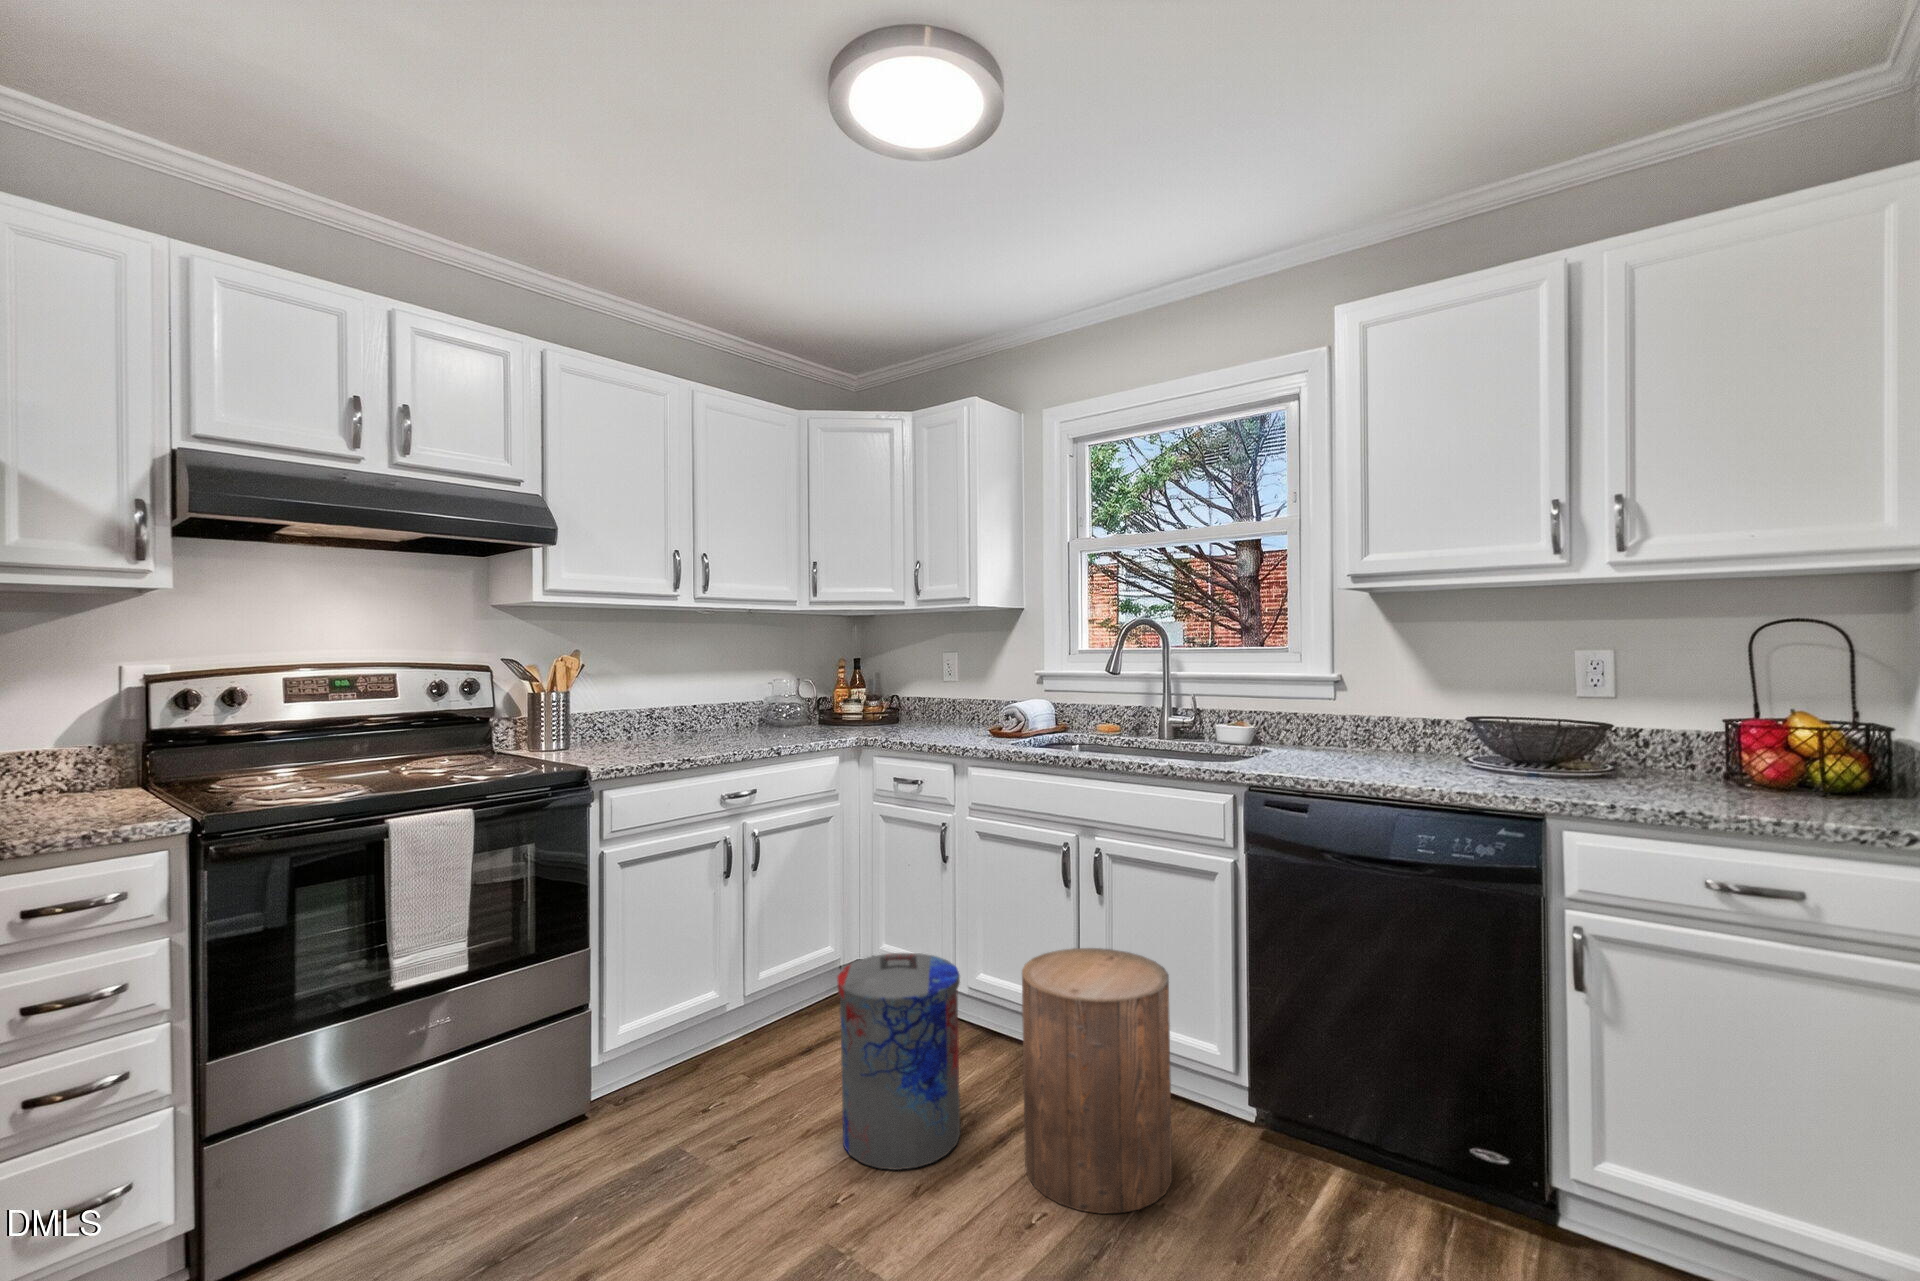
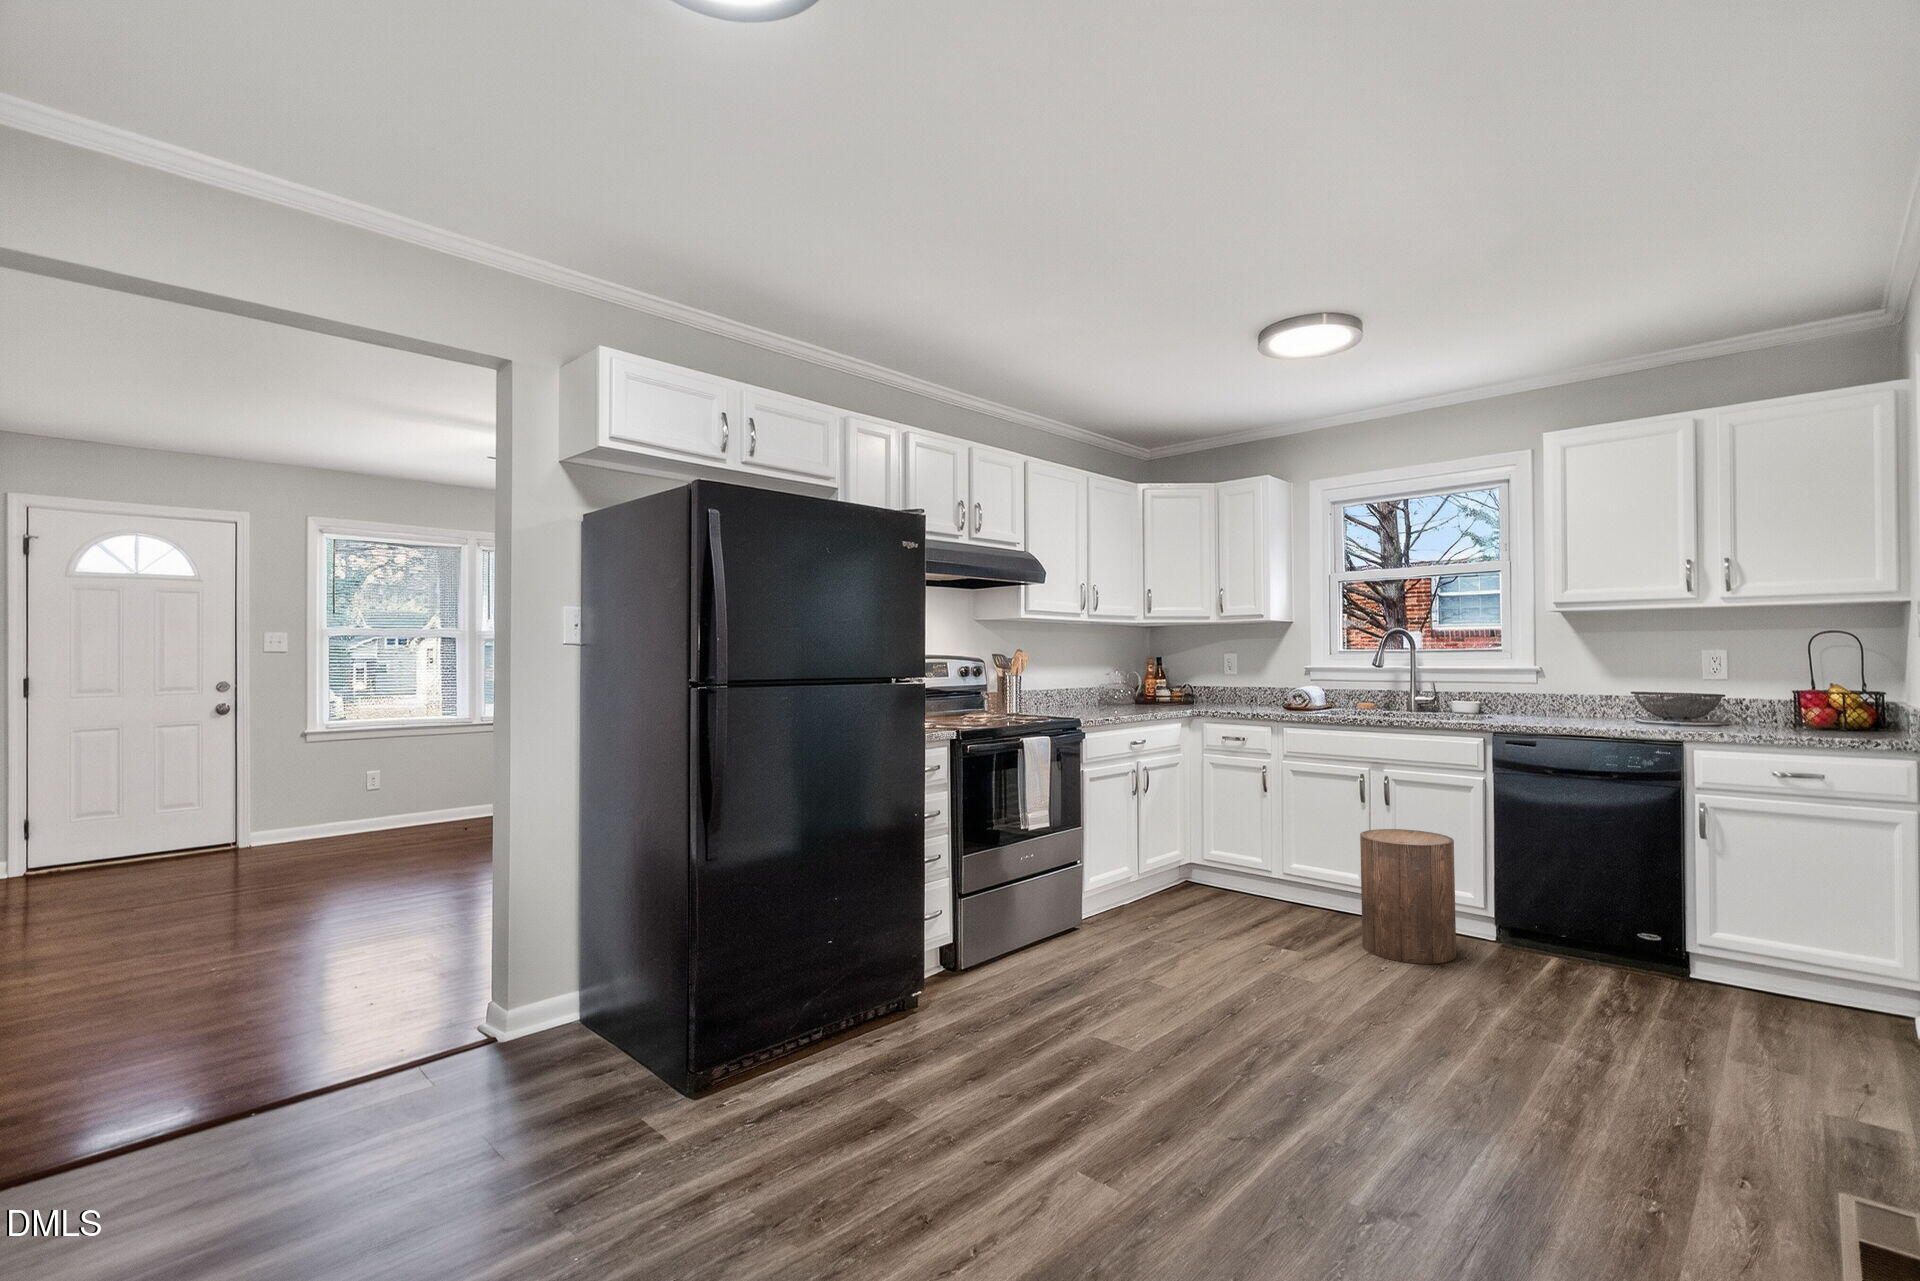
trash can: present [837,953,960,1170] -> none [1241,829,1318,948]

